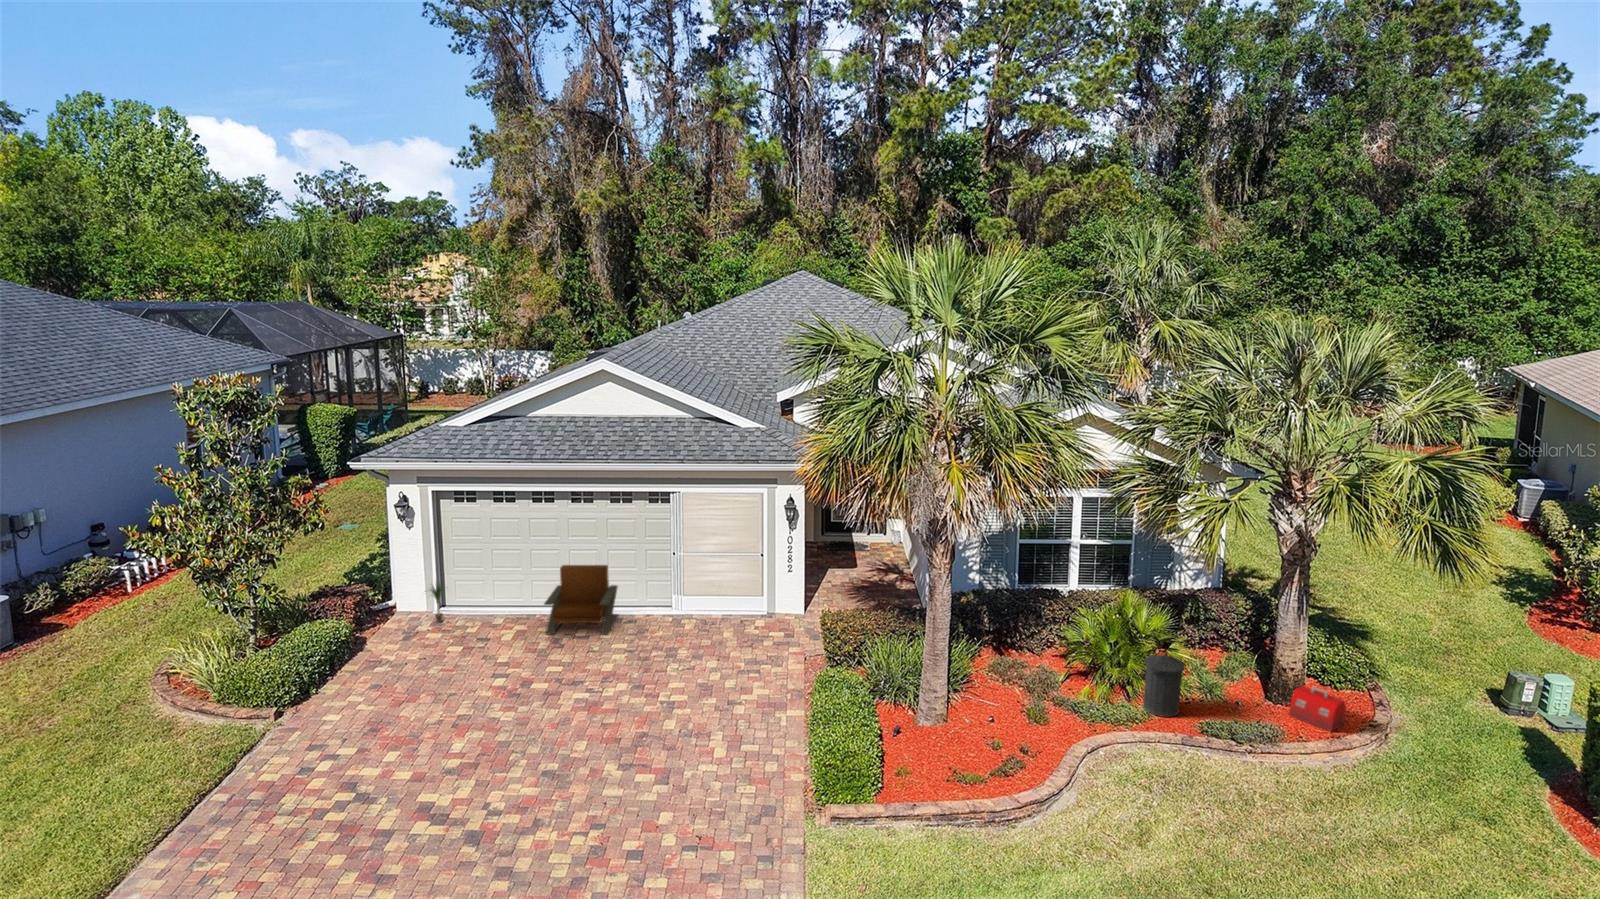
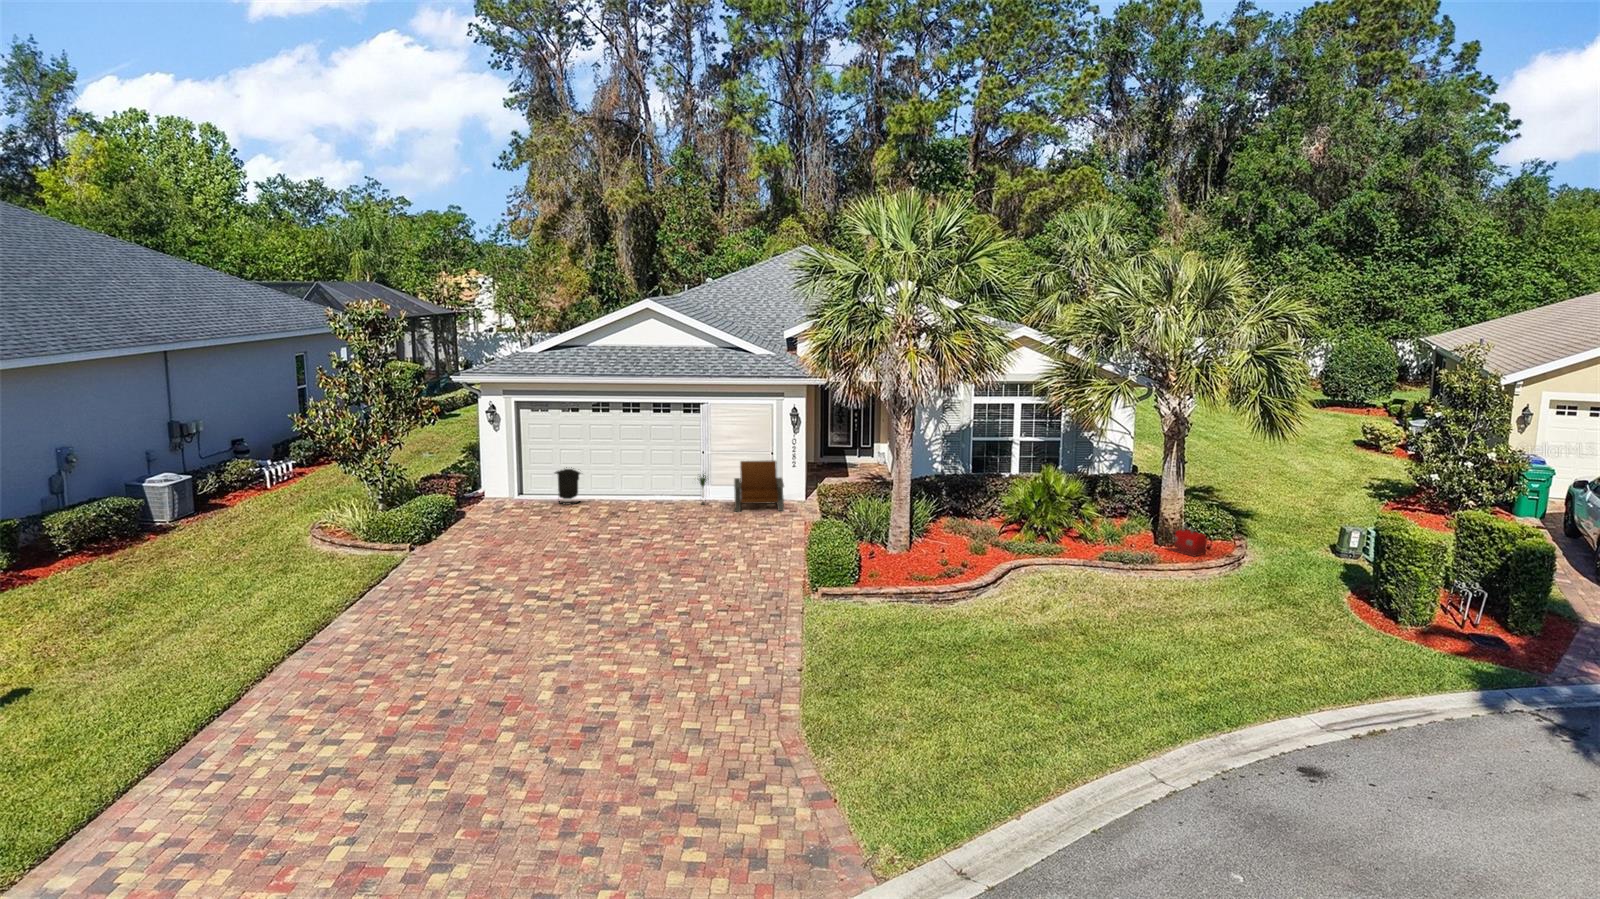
lounge chair: present [544,565,618,635] -> present [734,461,784,512]
potted plant: present [430,584,444,622] -> present [698,474,708,505]
trash can: present [1143,654,1185,717] -> present [555,467,581,505]

